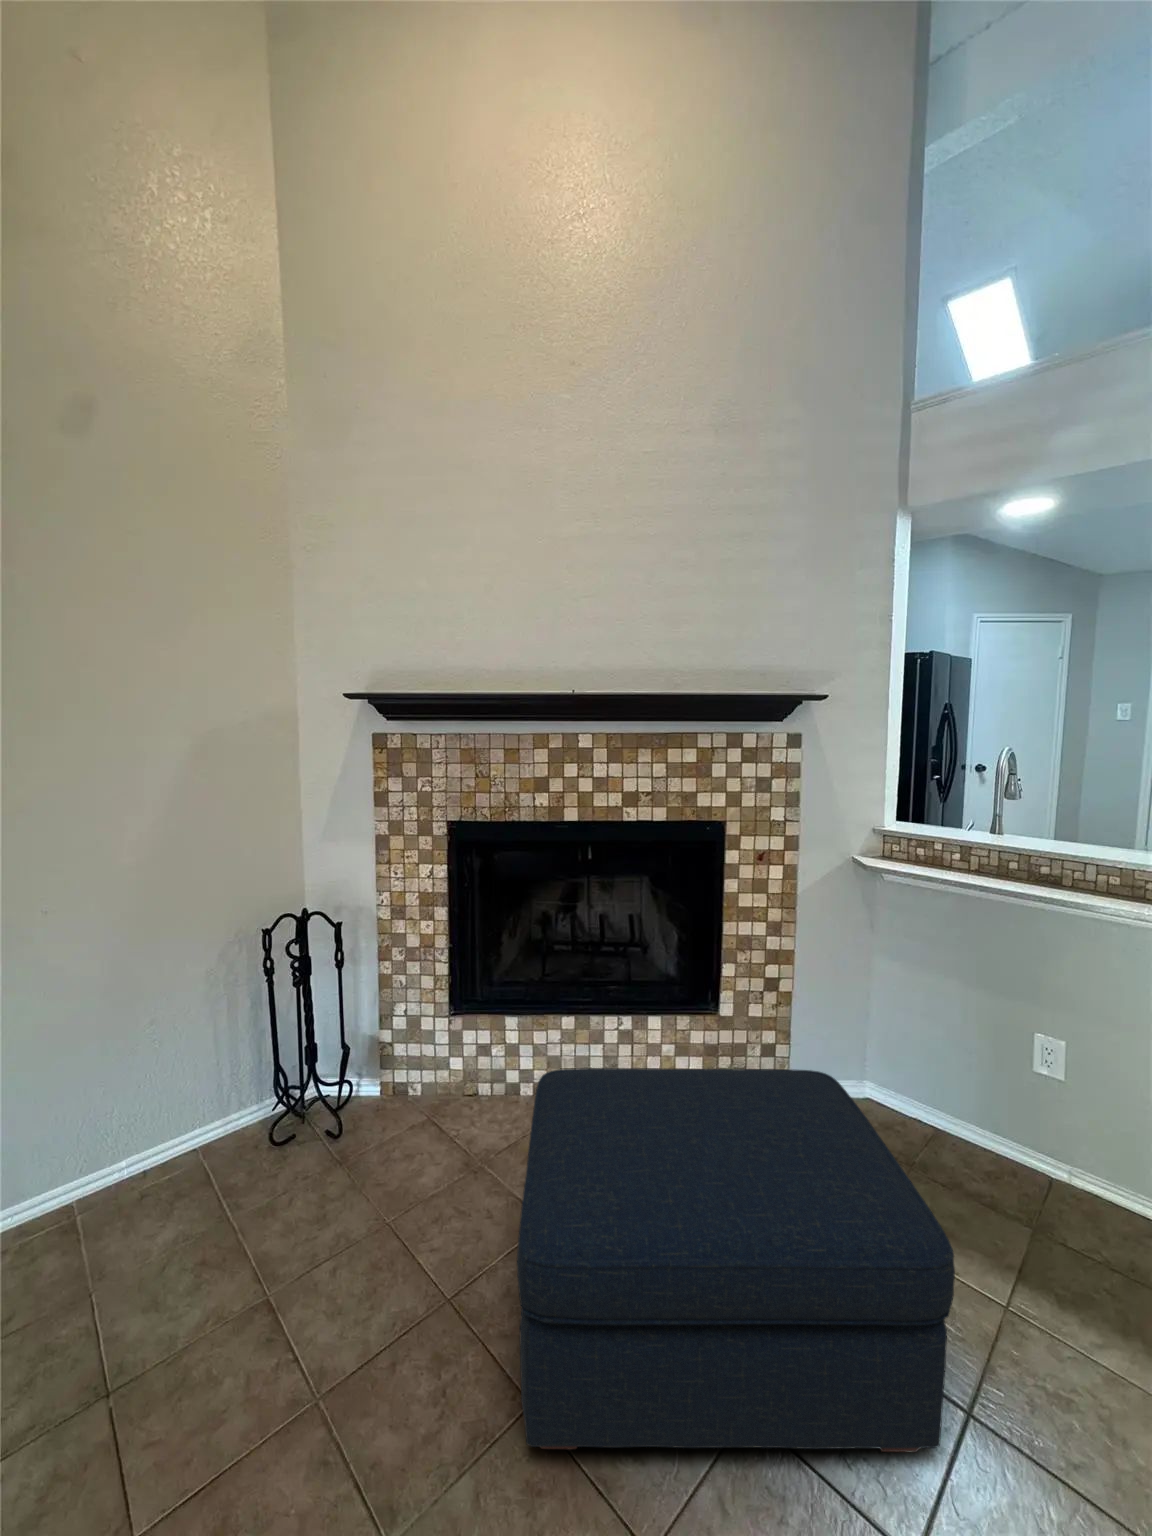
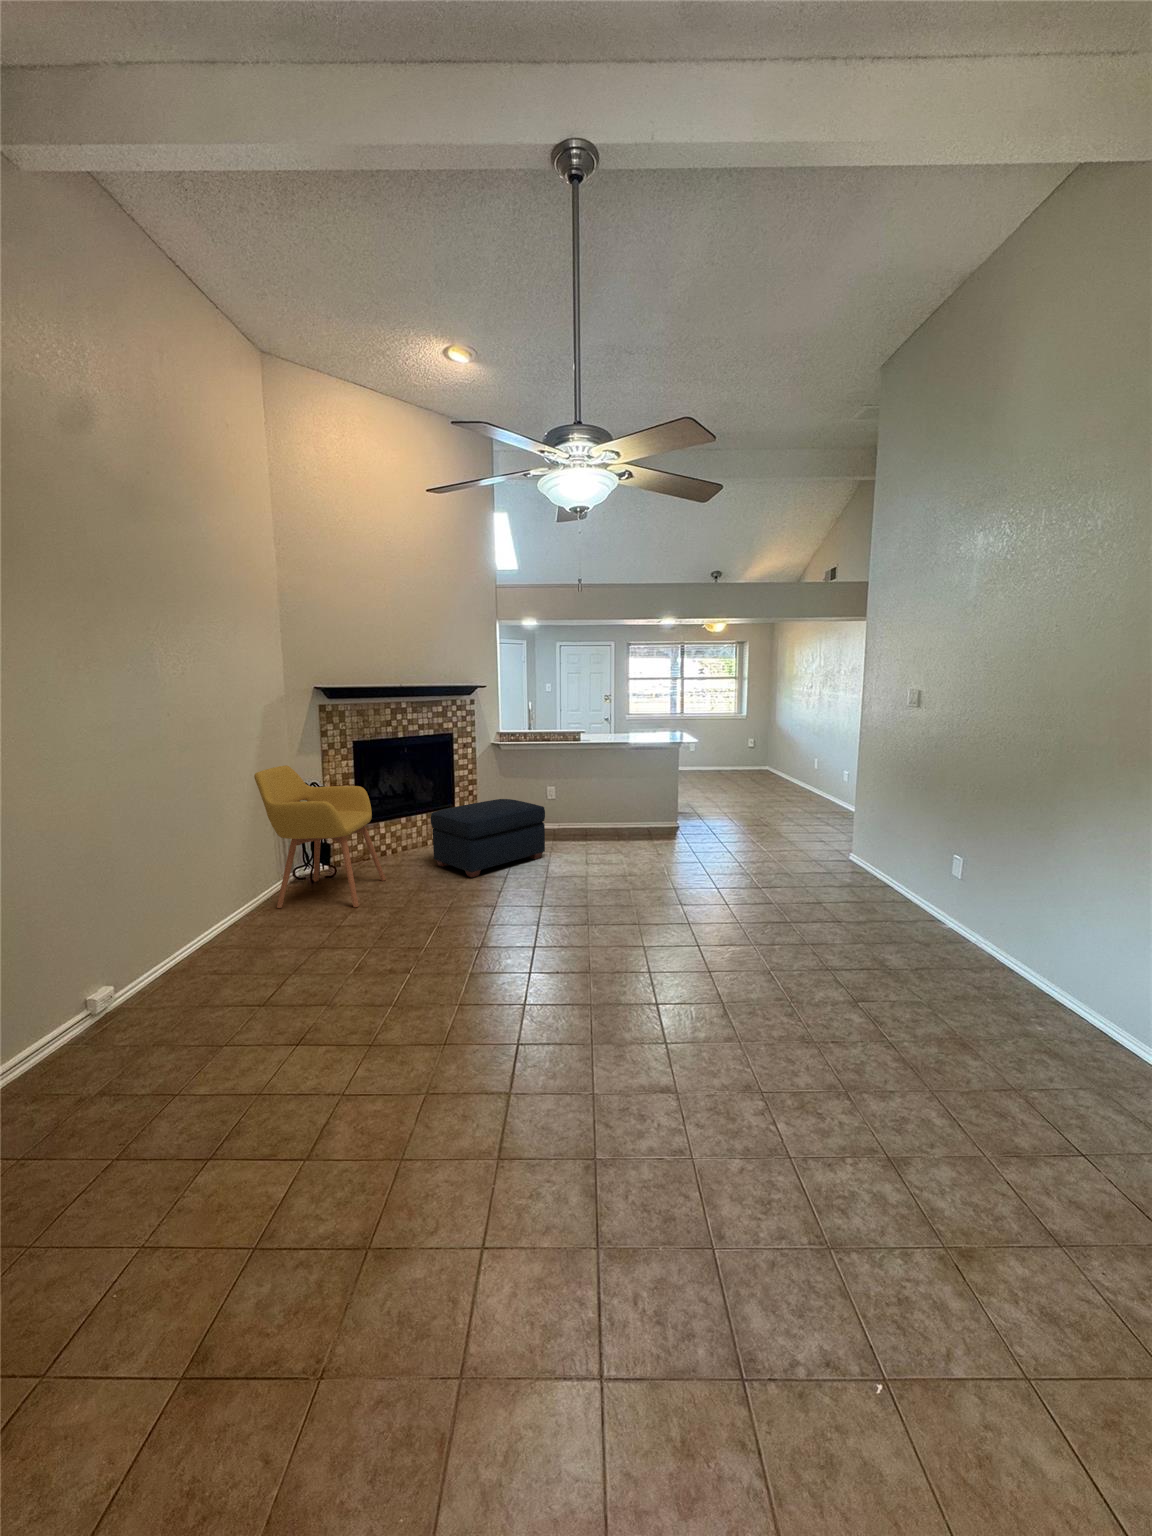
armchair: none [54,868,379,1404] -> present [254,766,386,908]

